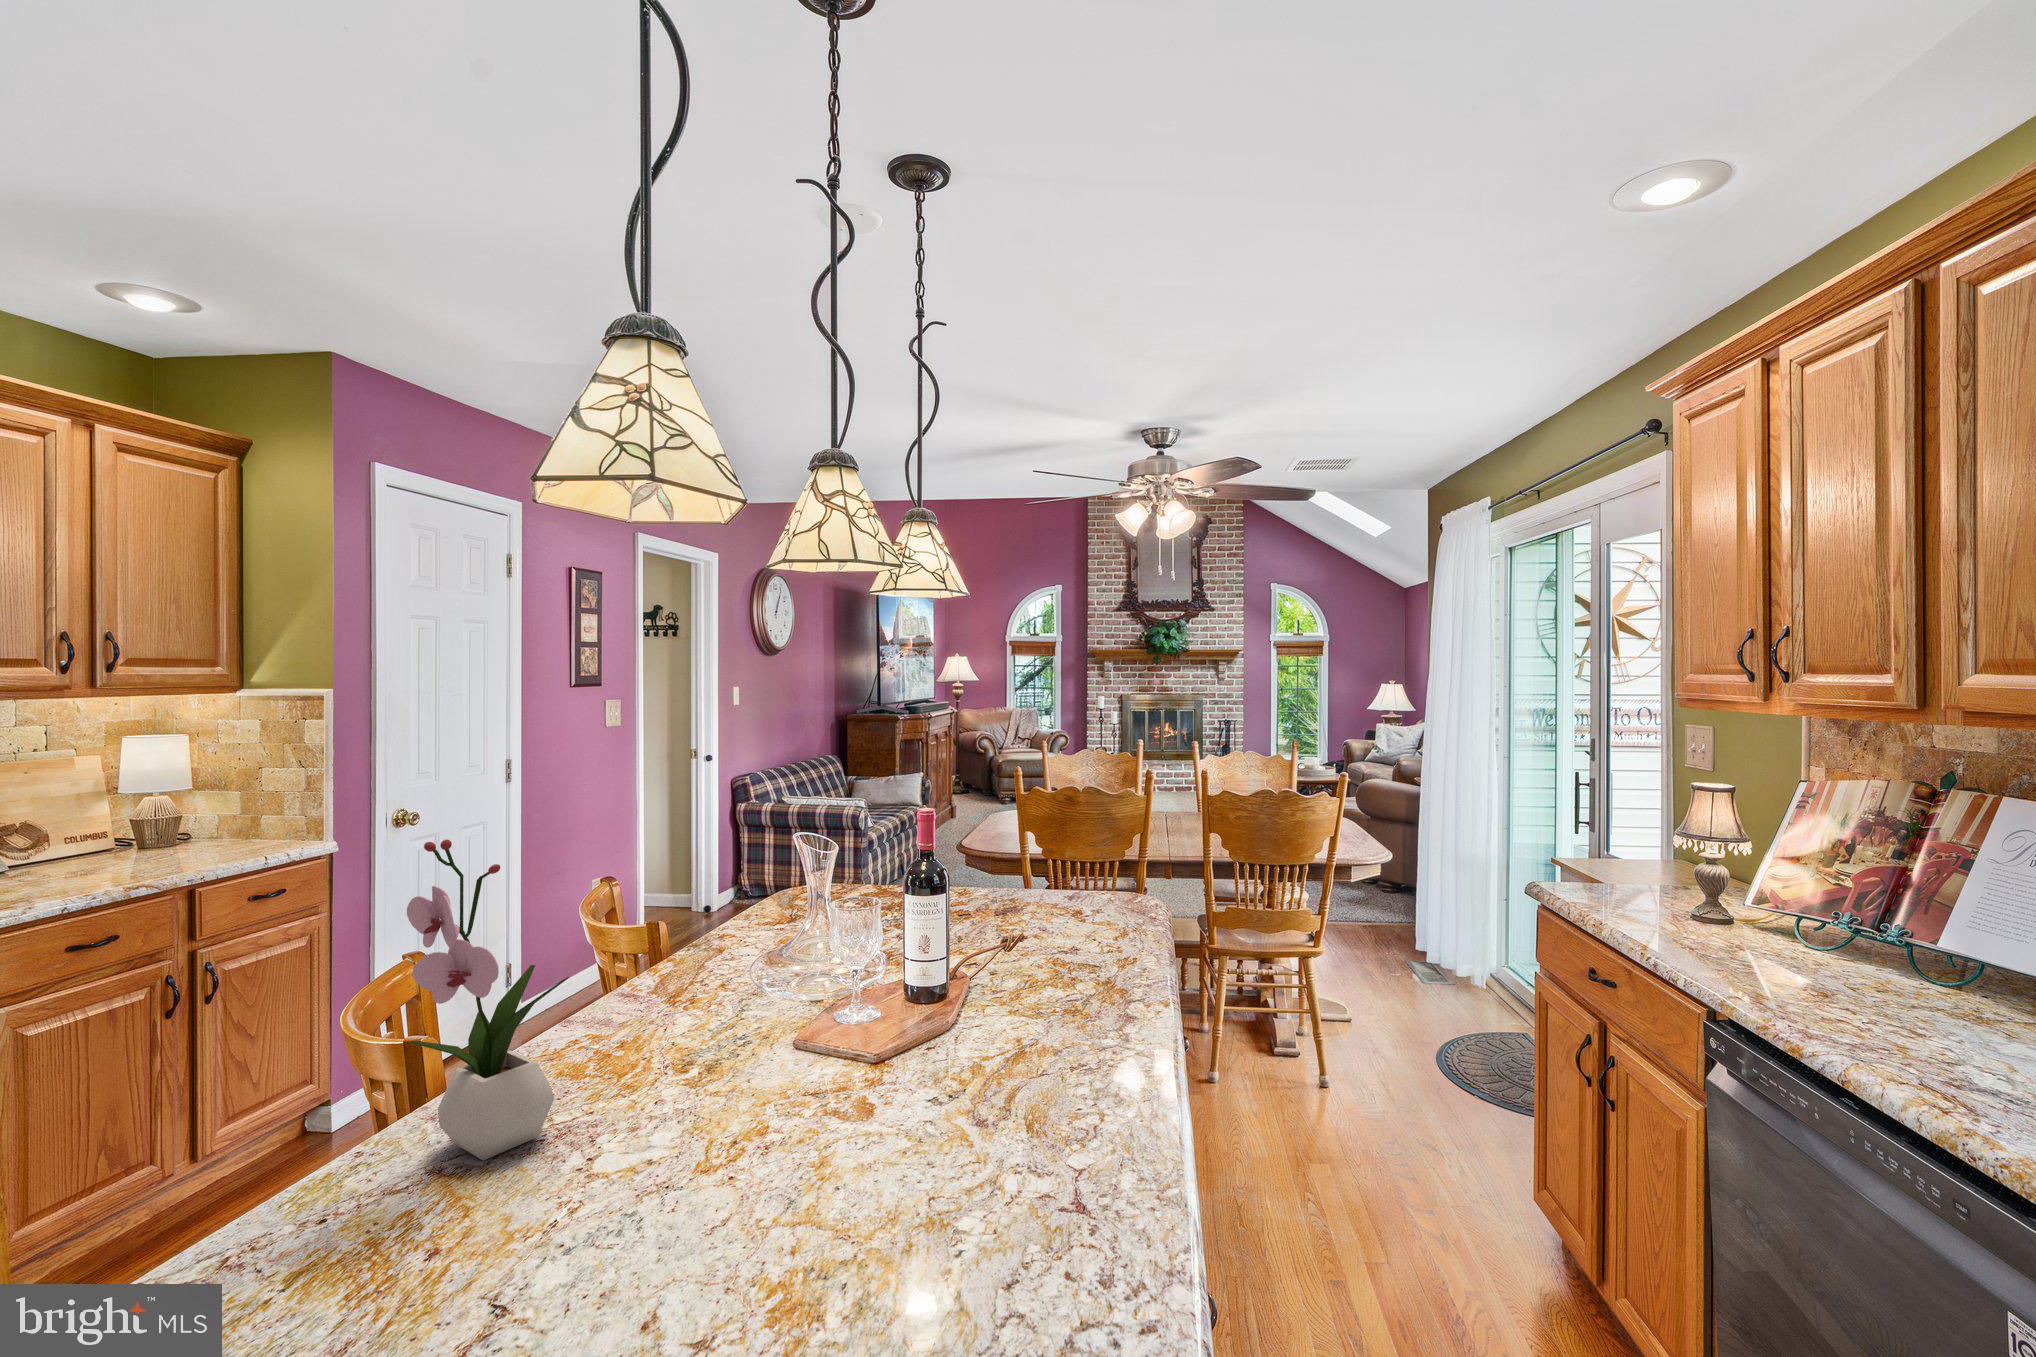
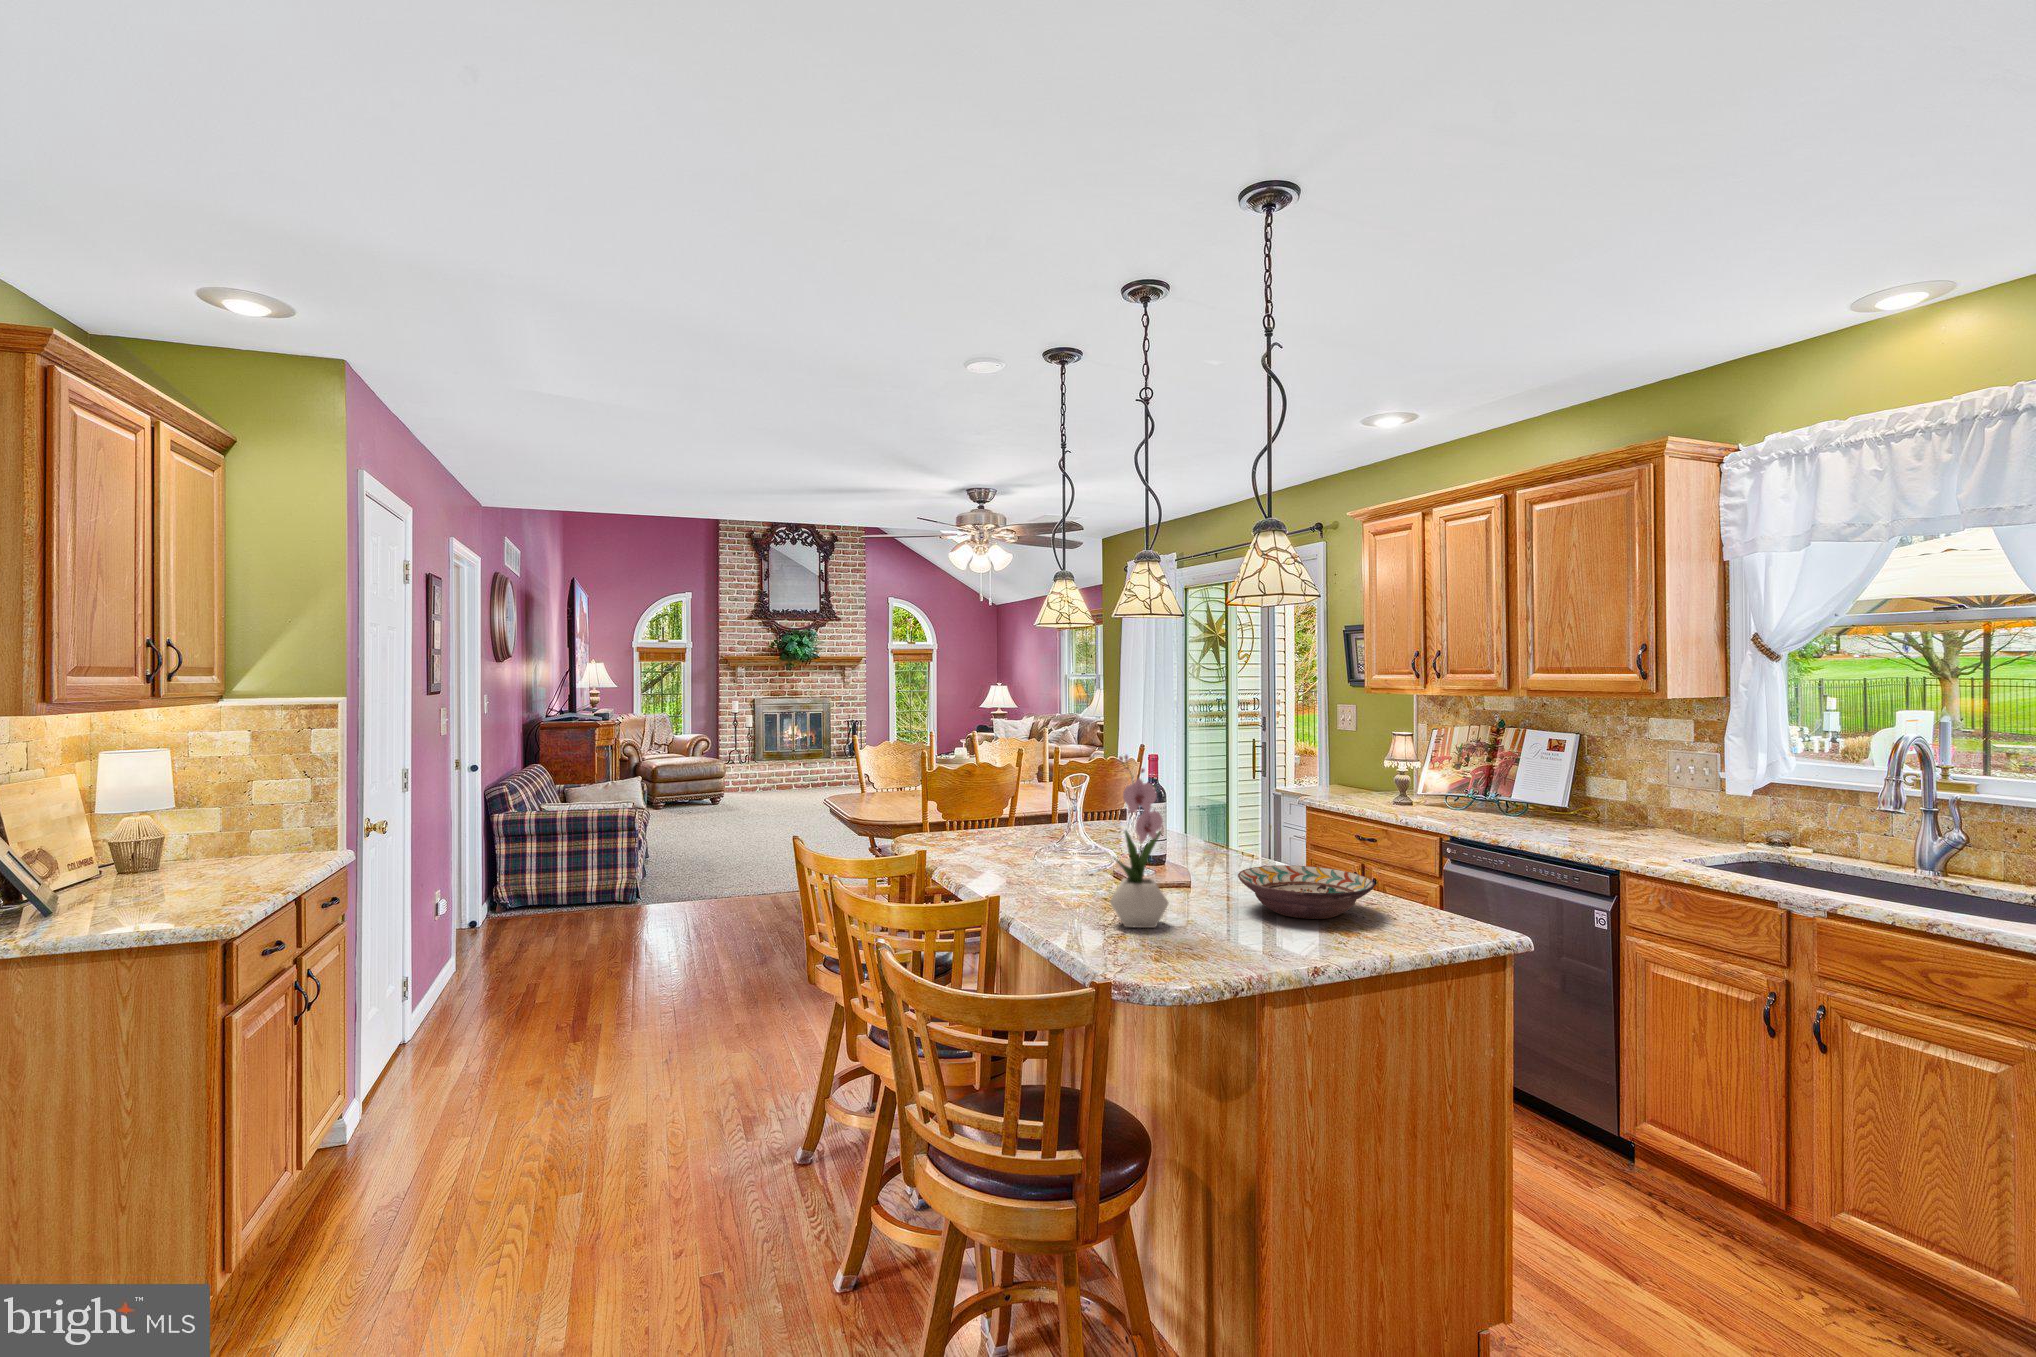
decorative bowl: none [641,1064,926,1232] -> present [1238,865,1375,919]

